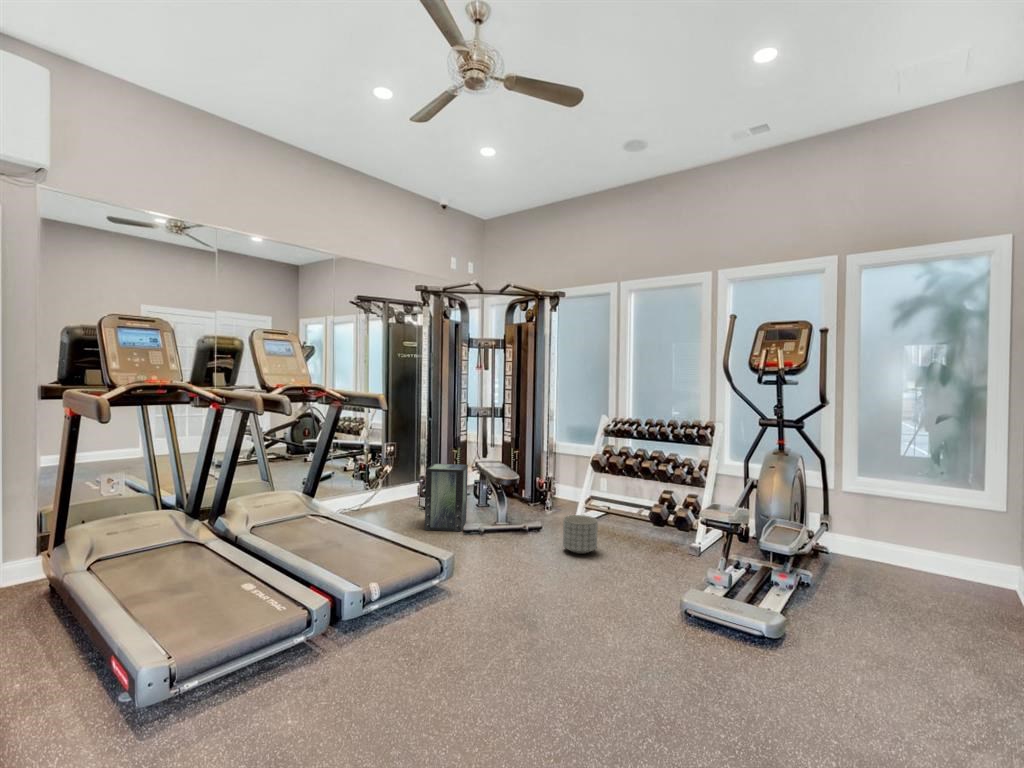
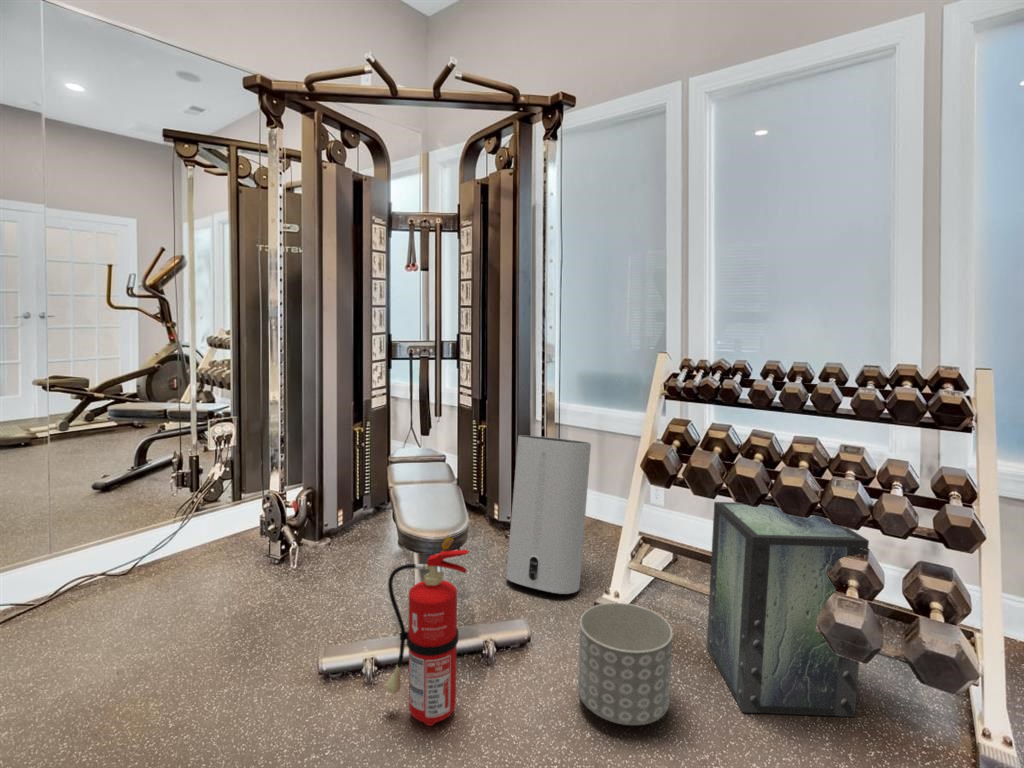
air purifier: none [531,453,571,526] -> present [506,436,591,594]
storage box: present [425,464,468,531] -> present [707,502,869,717]
fire extinguisher: none [491,483,523,553] -> present [386,536,469,726]

